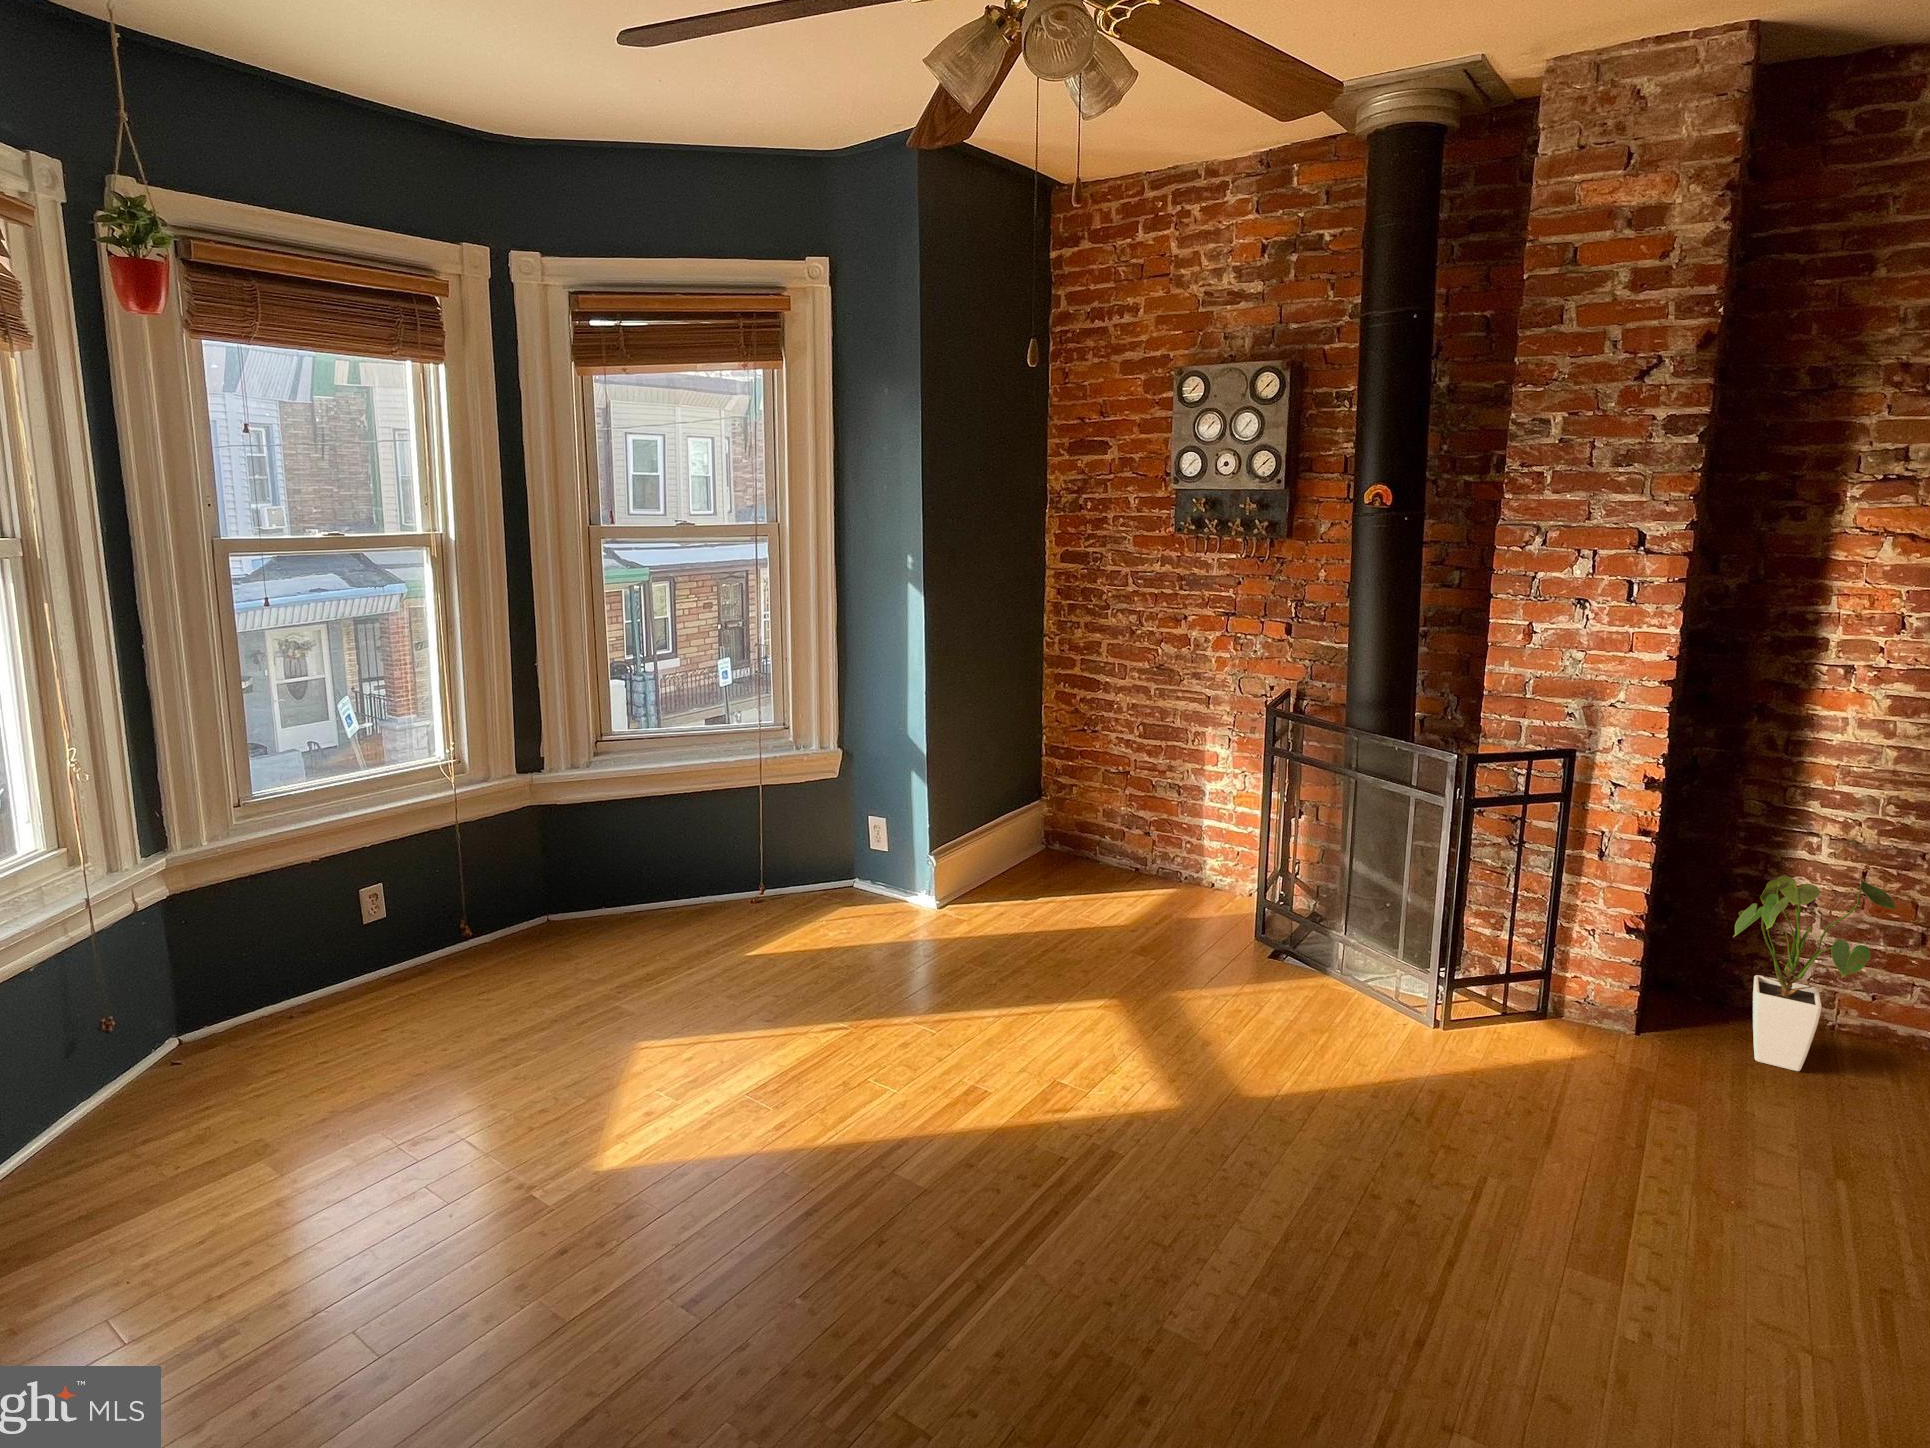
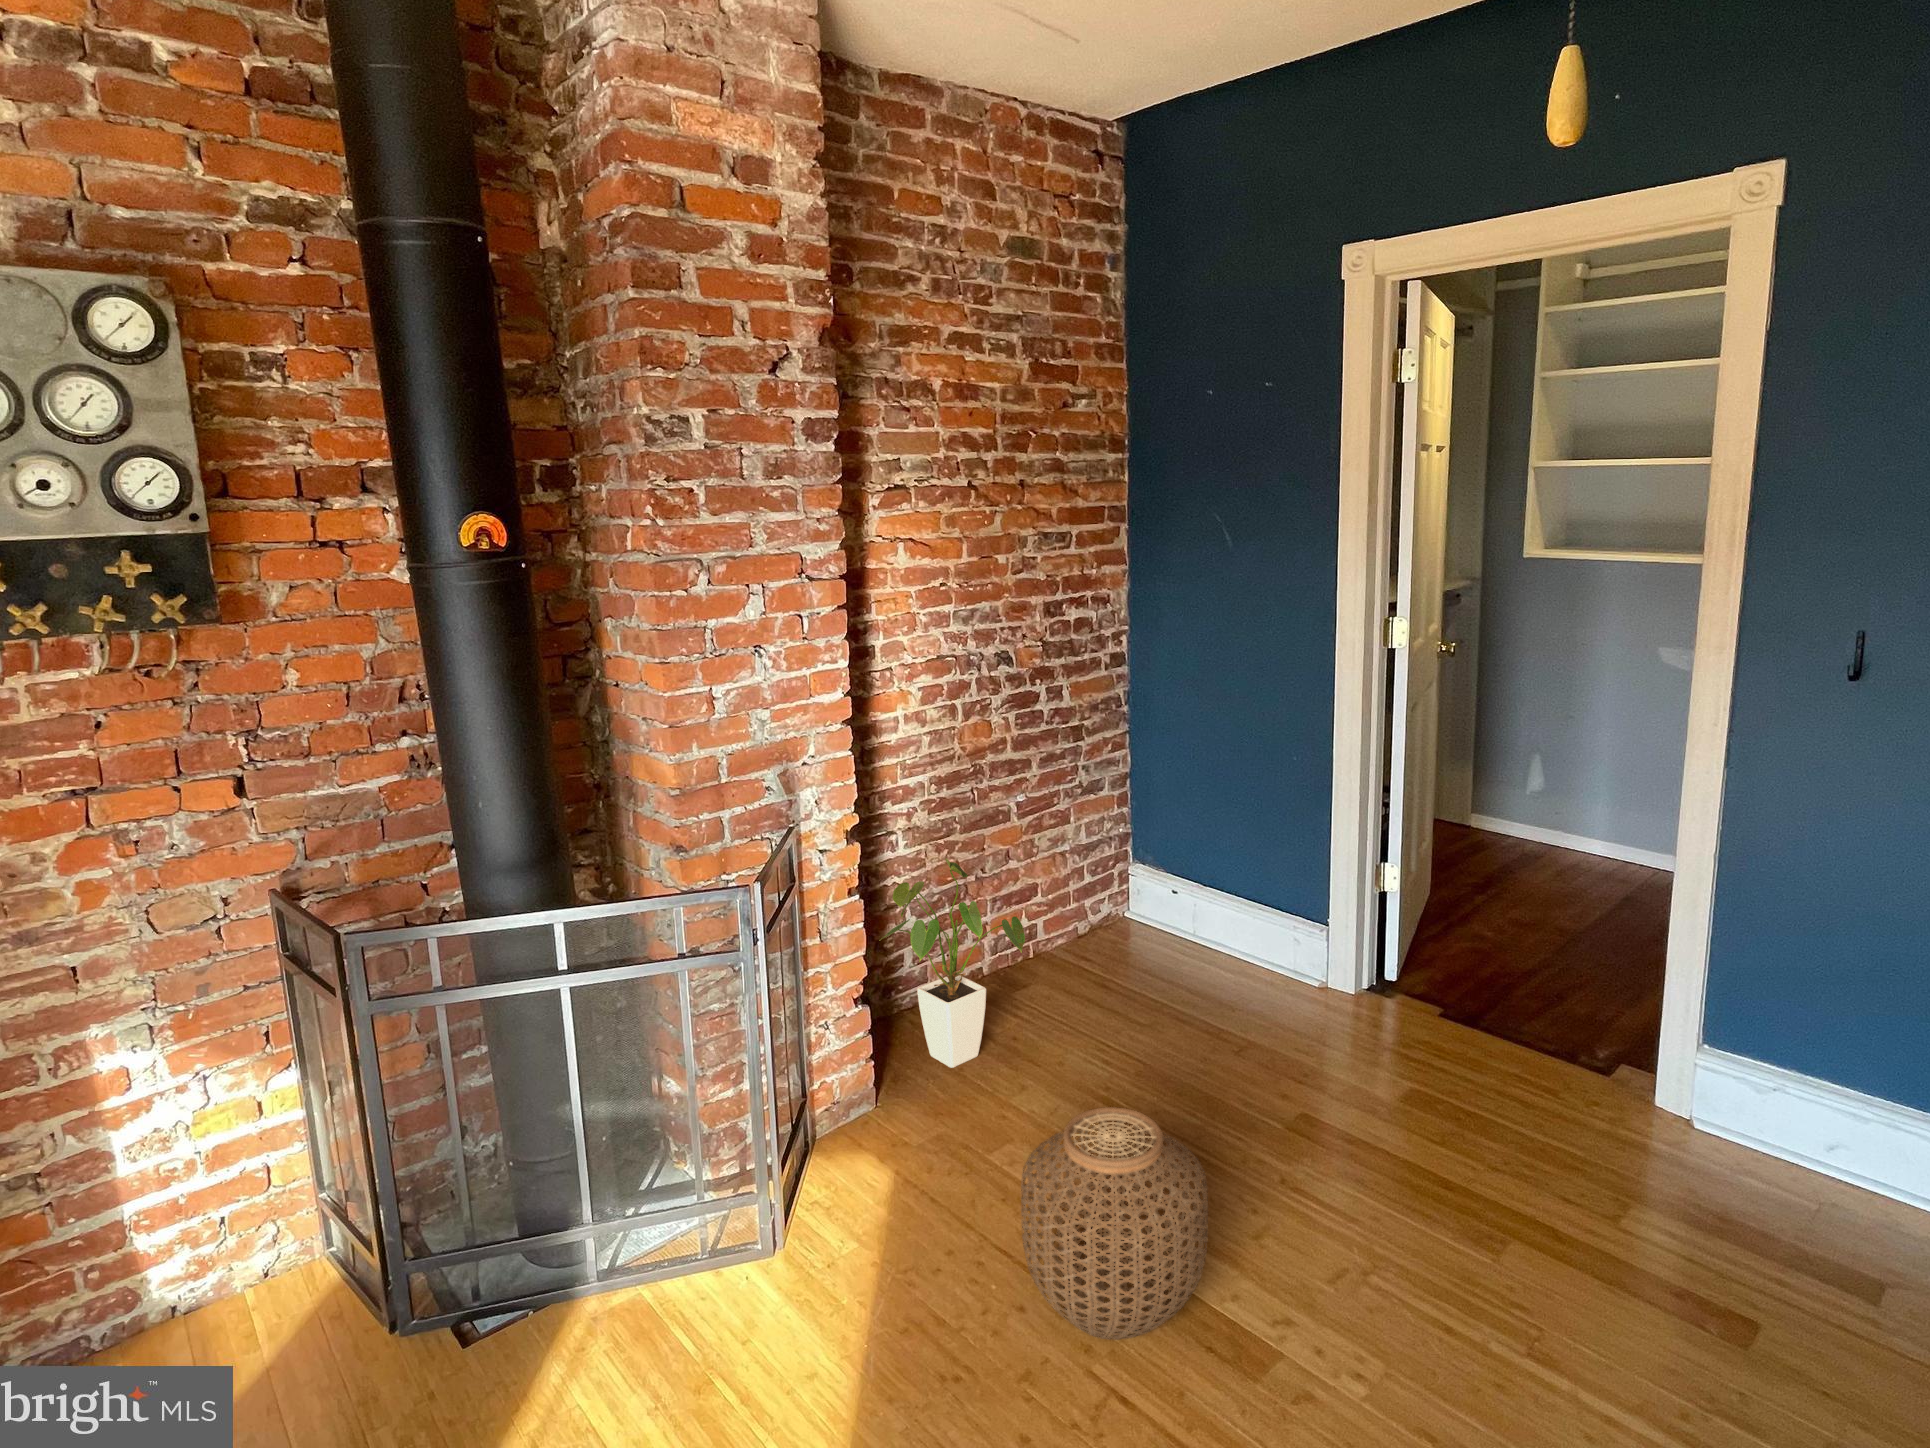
woven basket: none [1498,1021,1691,1222] -> present [1021,1107,1208,1339]

